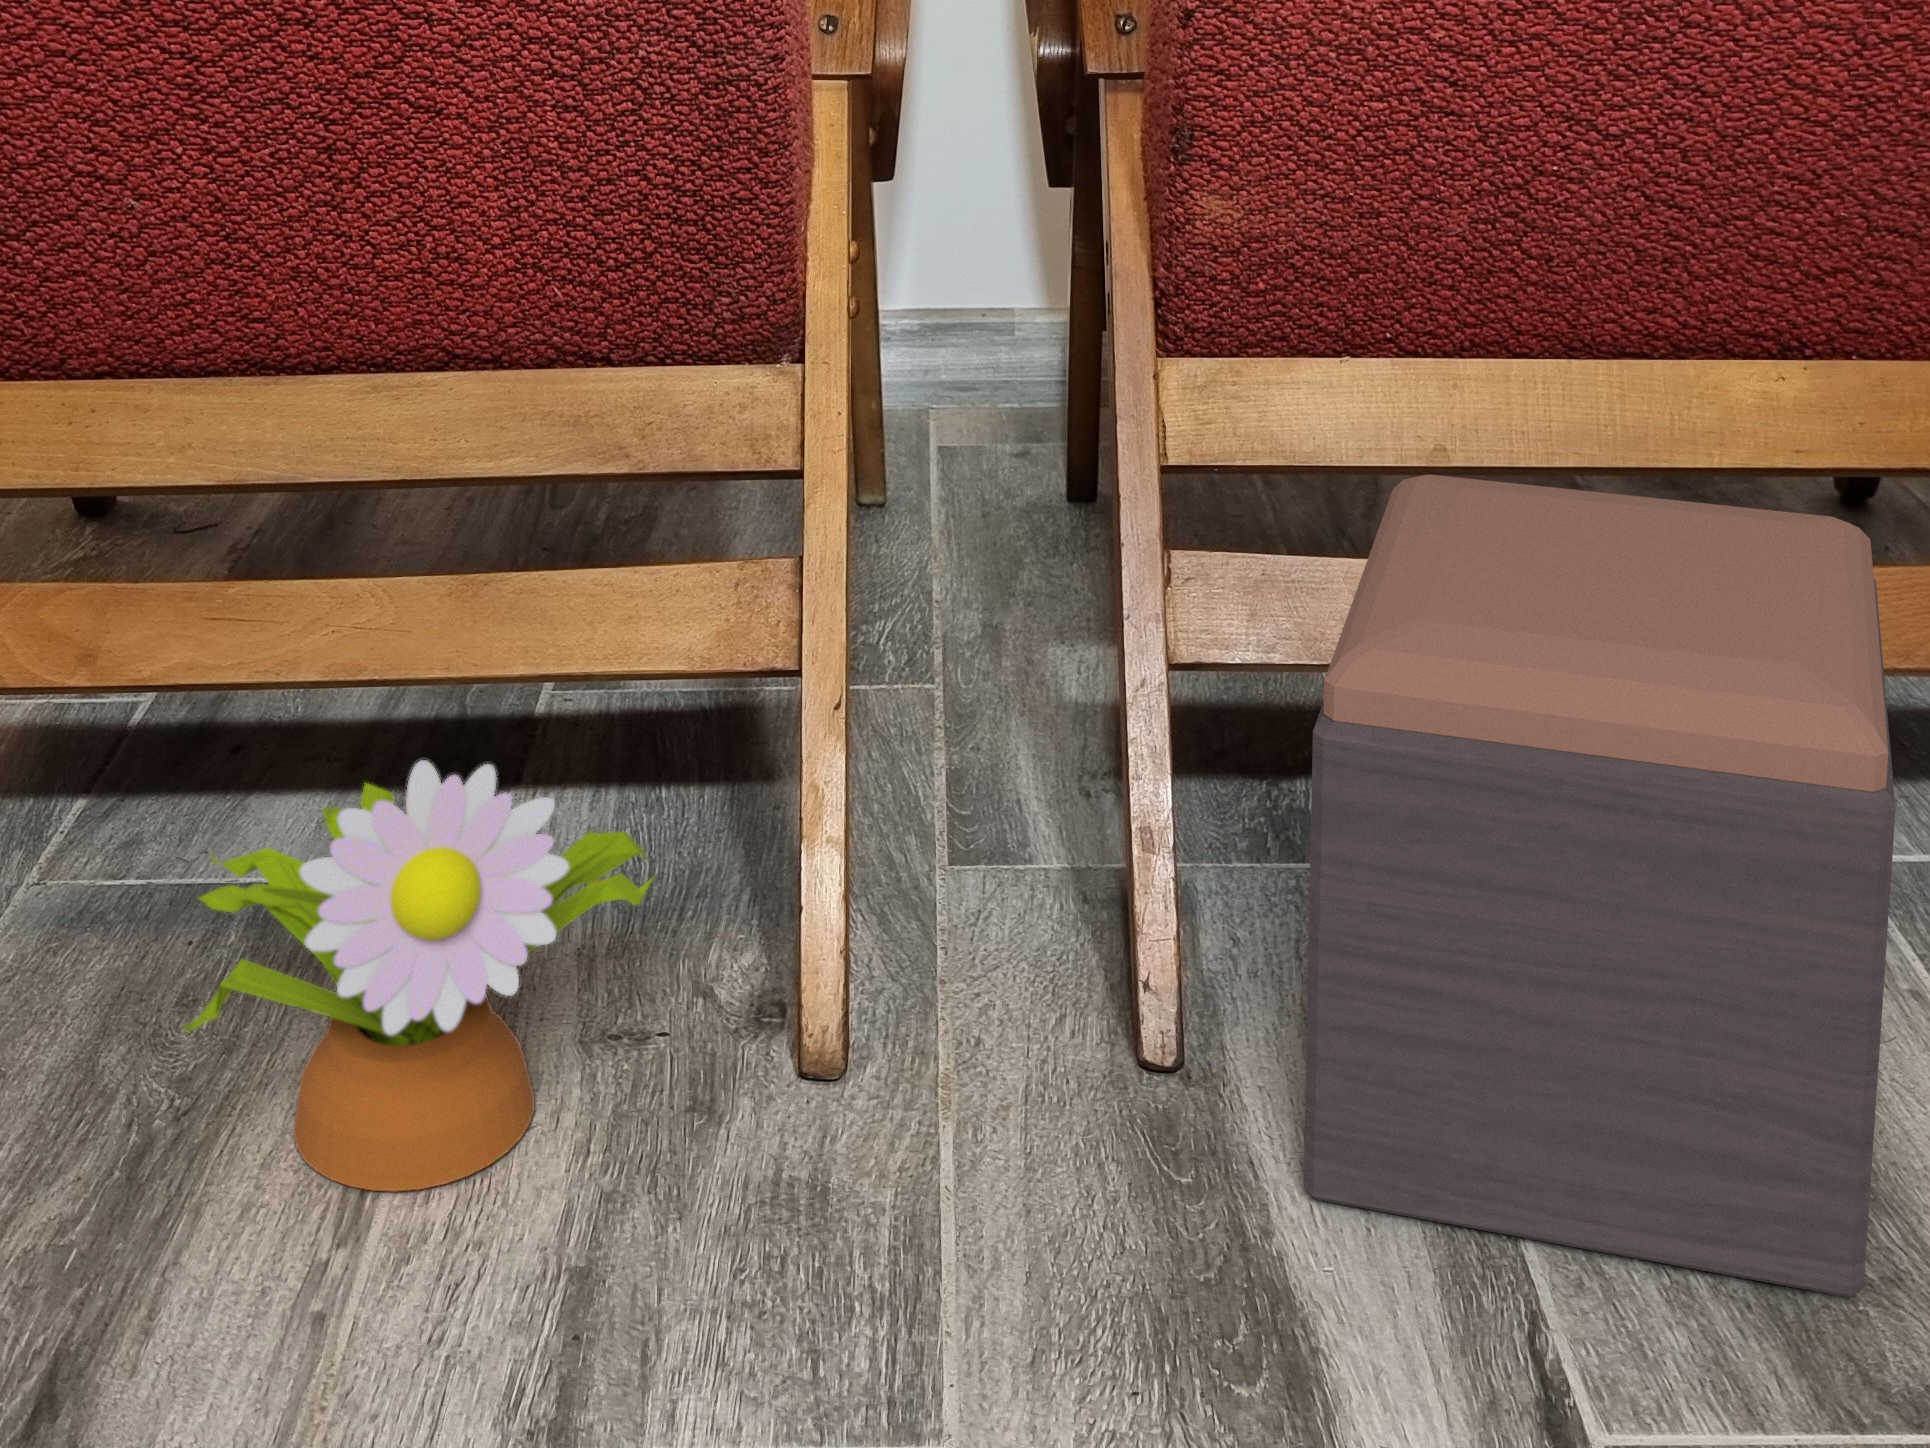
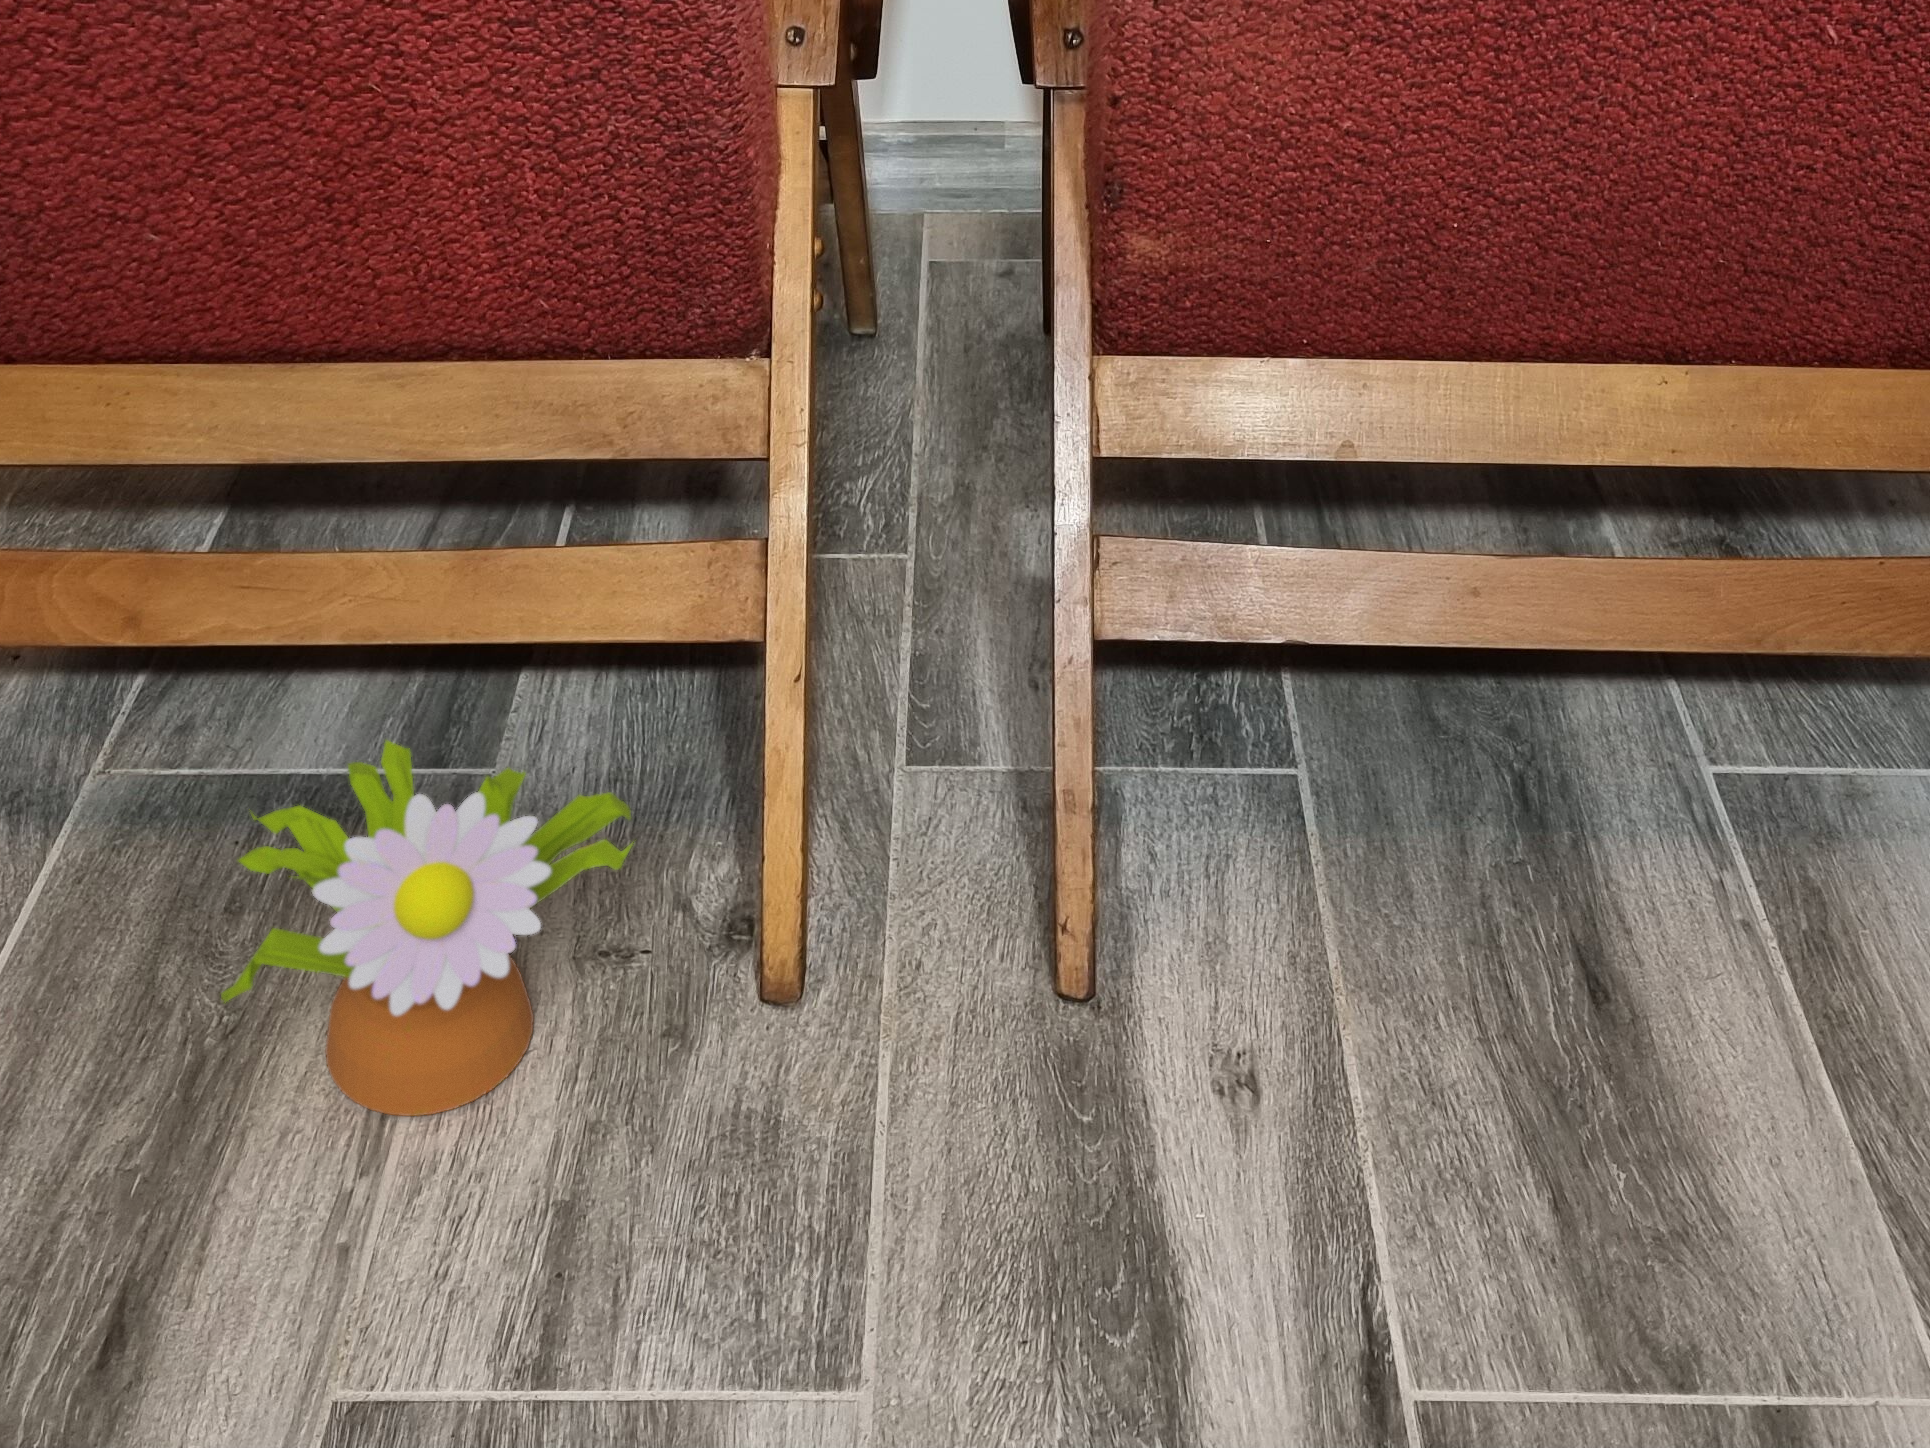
footstool: present [1303,474,1896,1297] -> none [1187,493,1718,1251]

